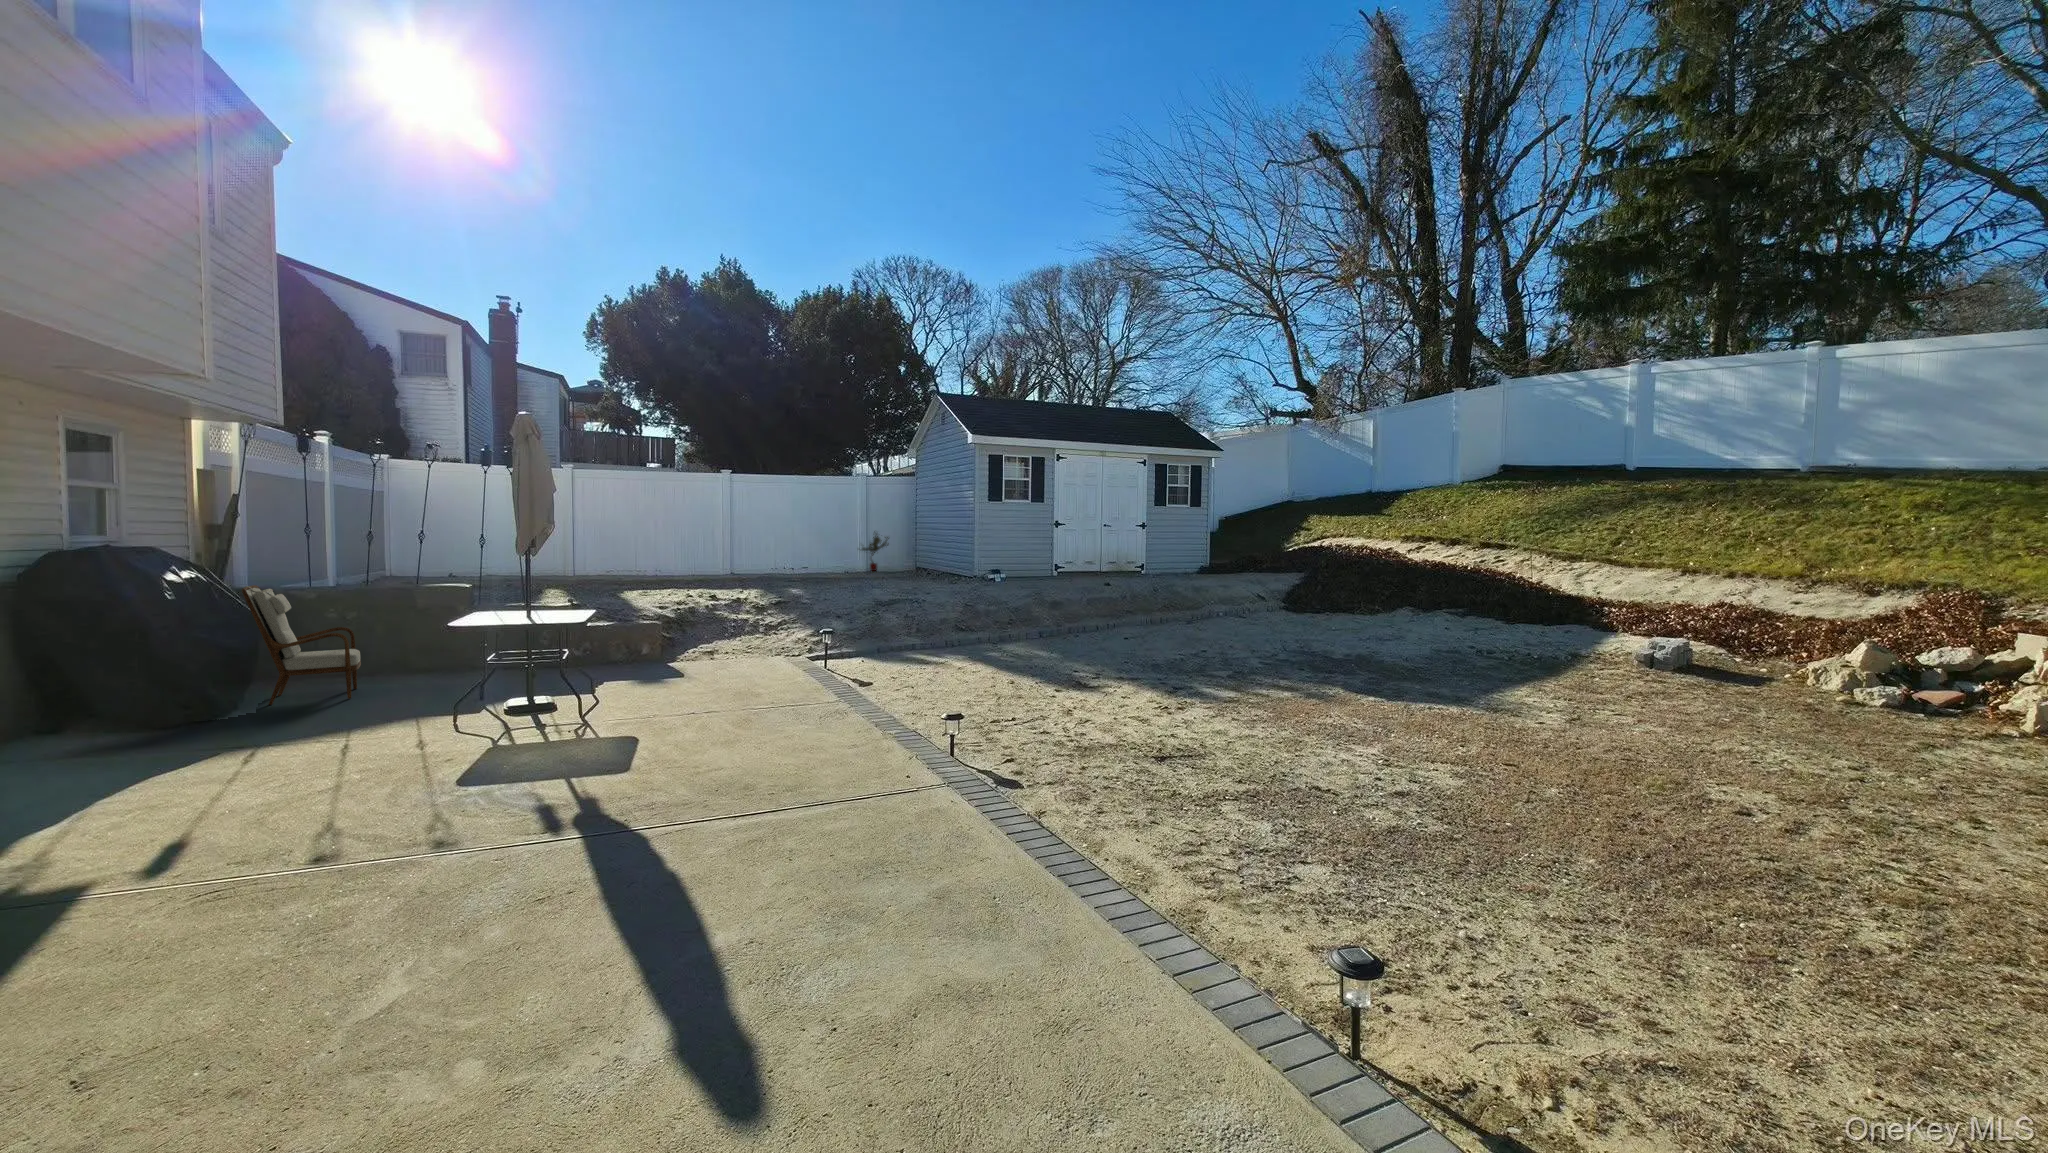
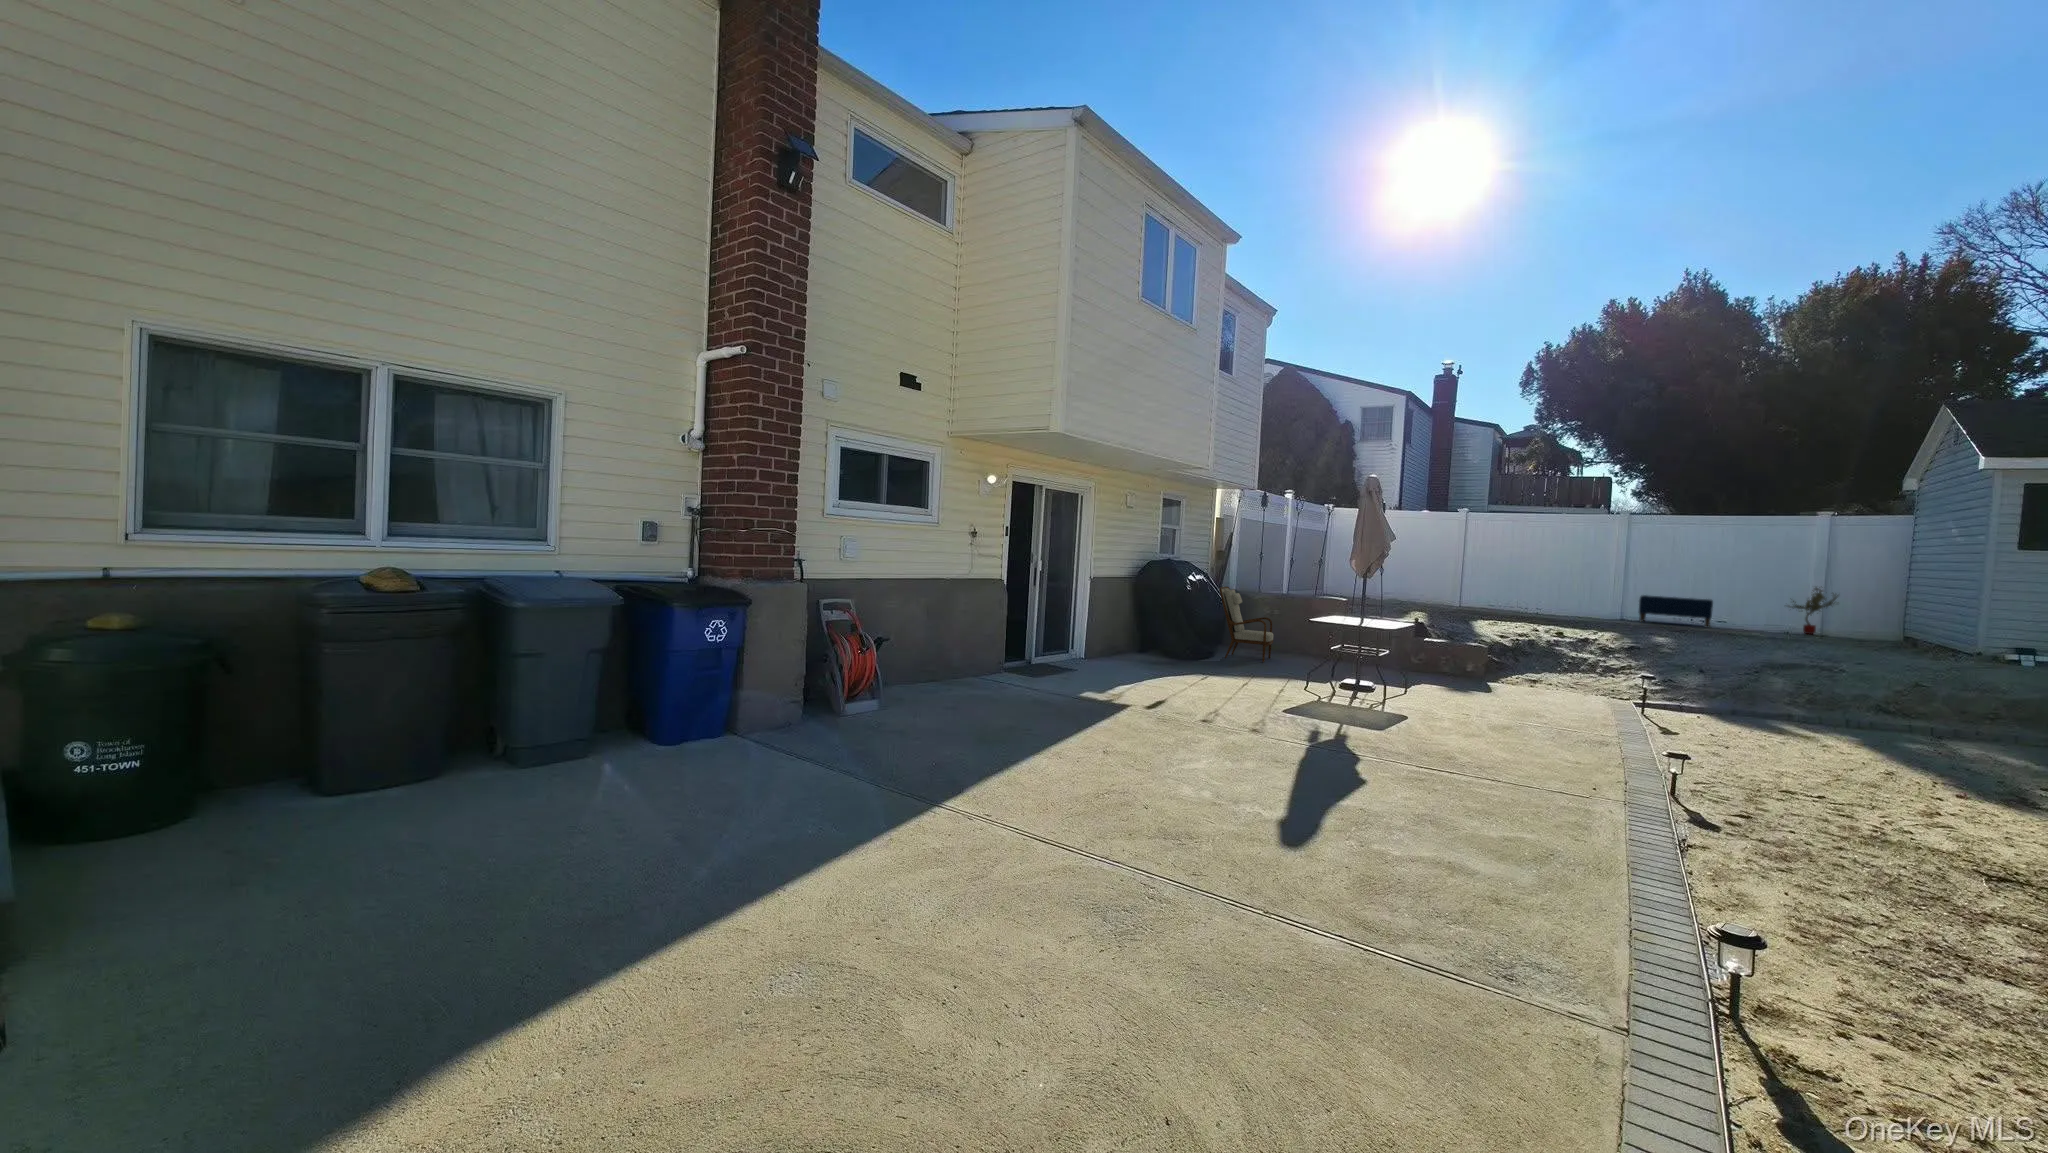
bench: none [753,548,809,574] -> present [1639,595,1713,627]

